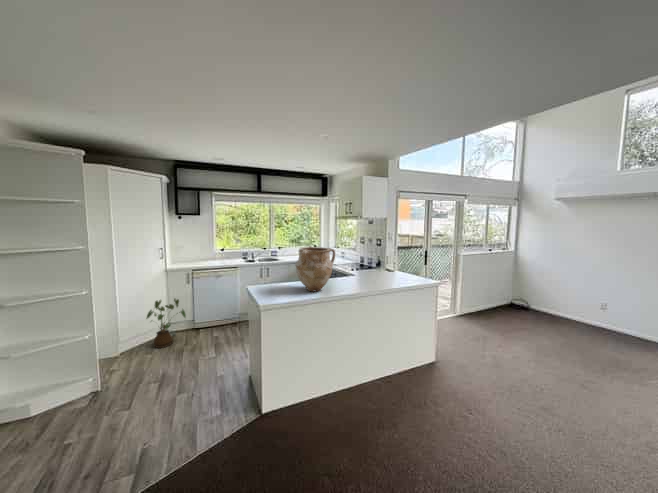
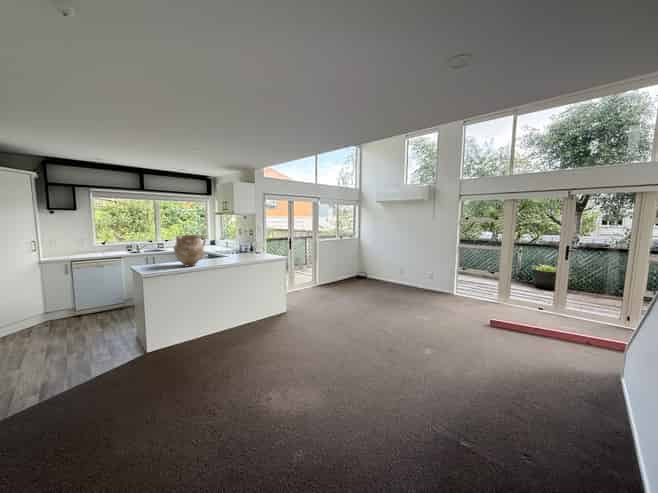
house plant: present [146,299,186,348] -> none [22,288,68,333]

